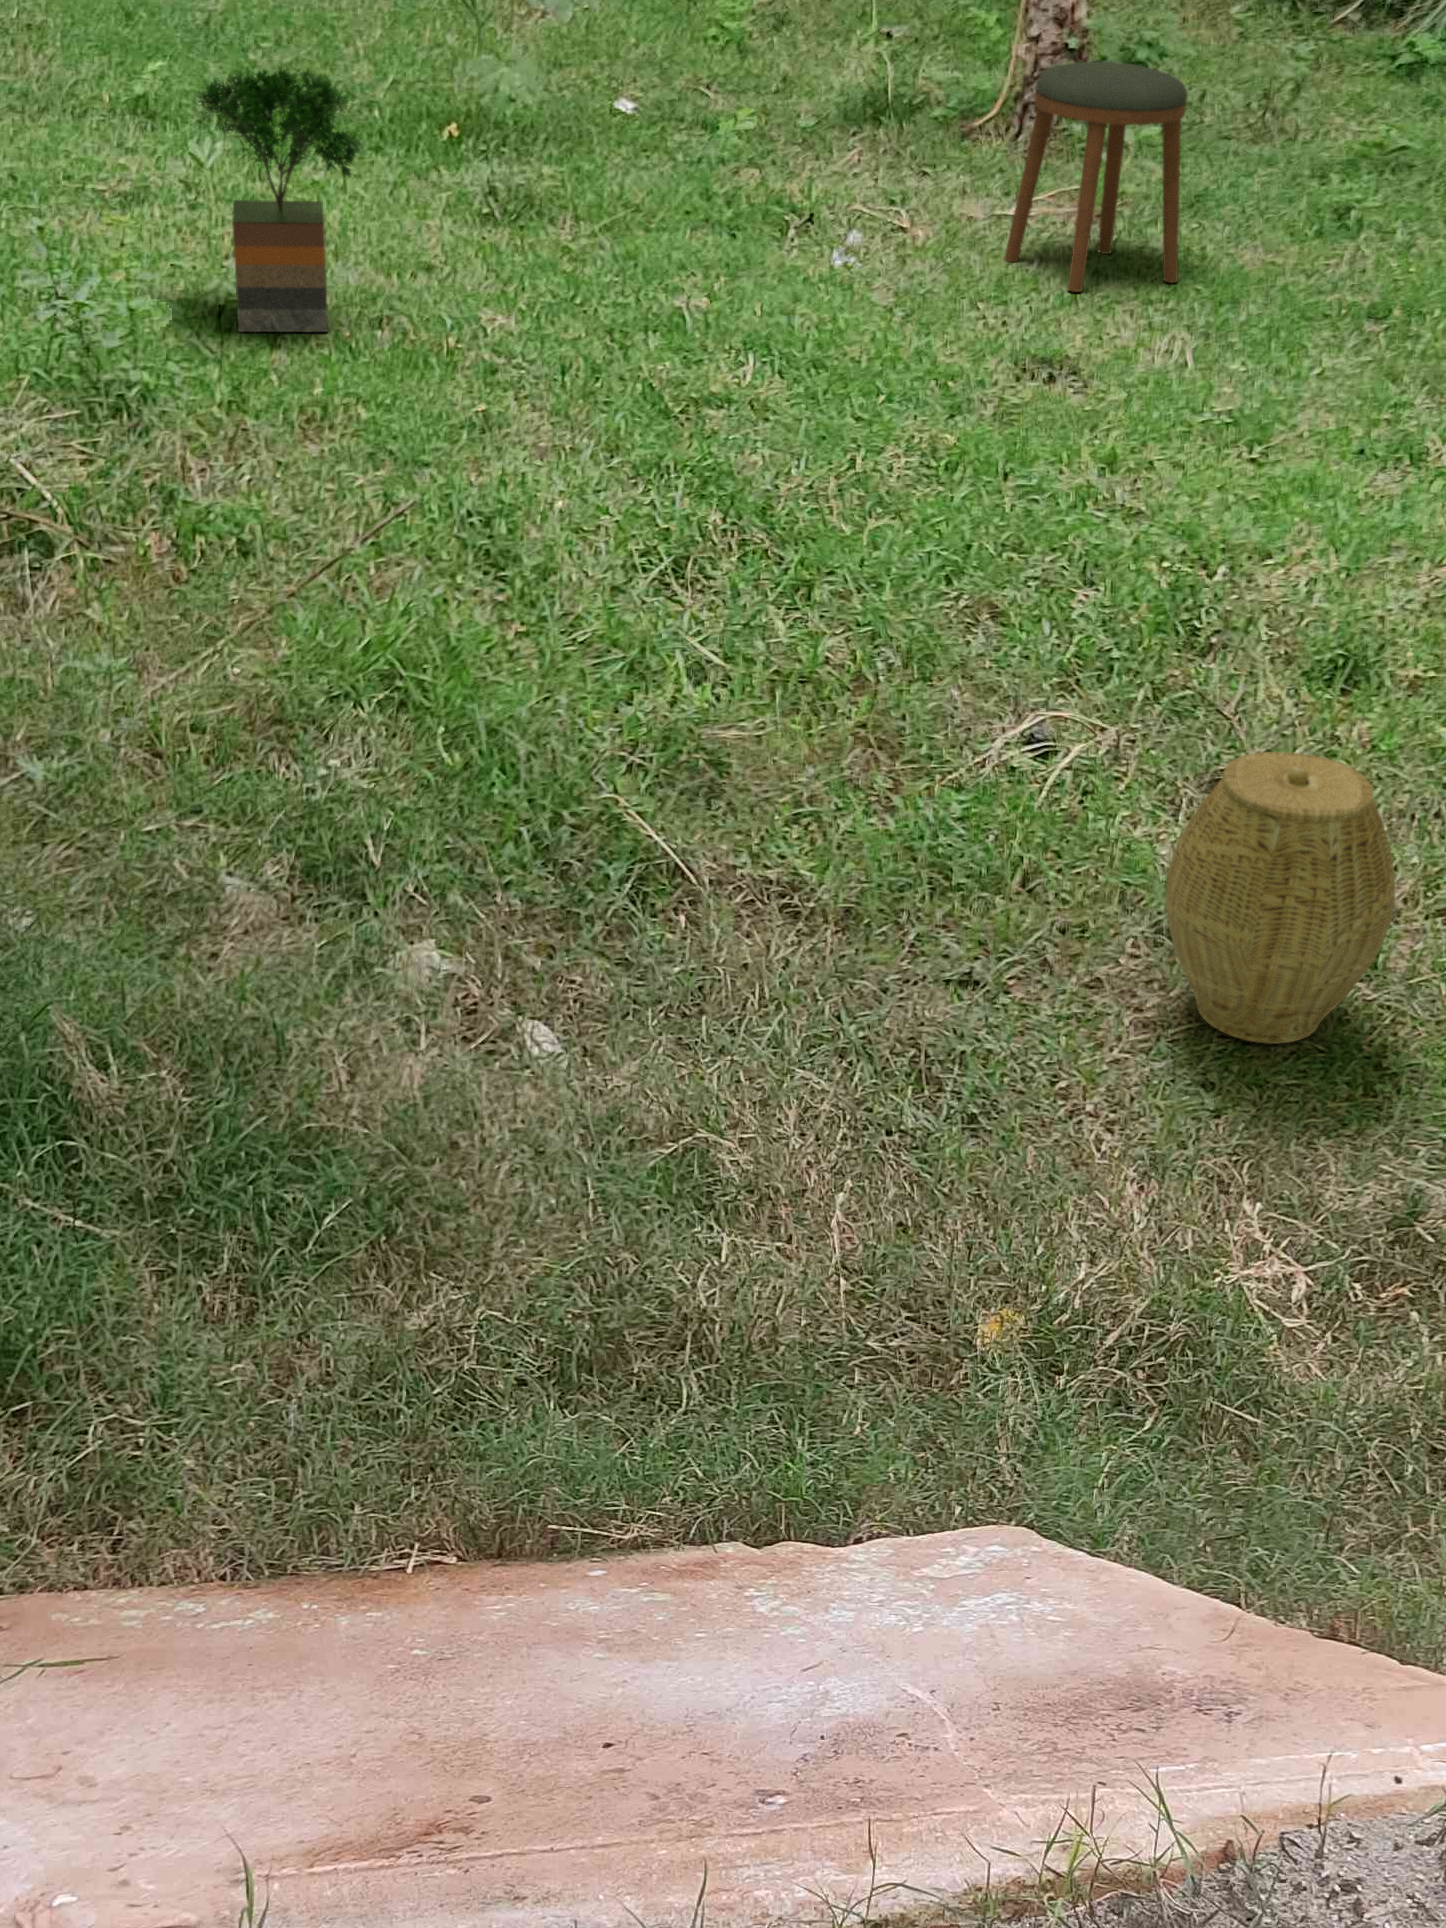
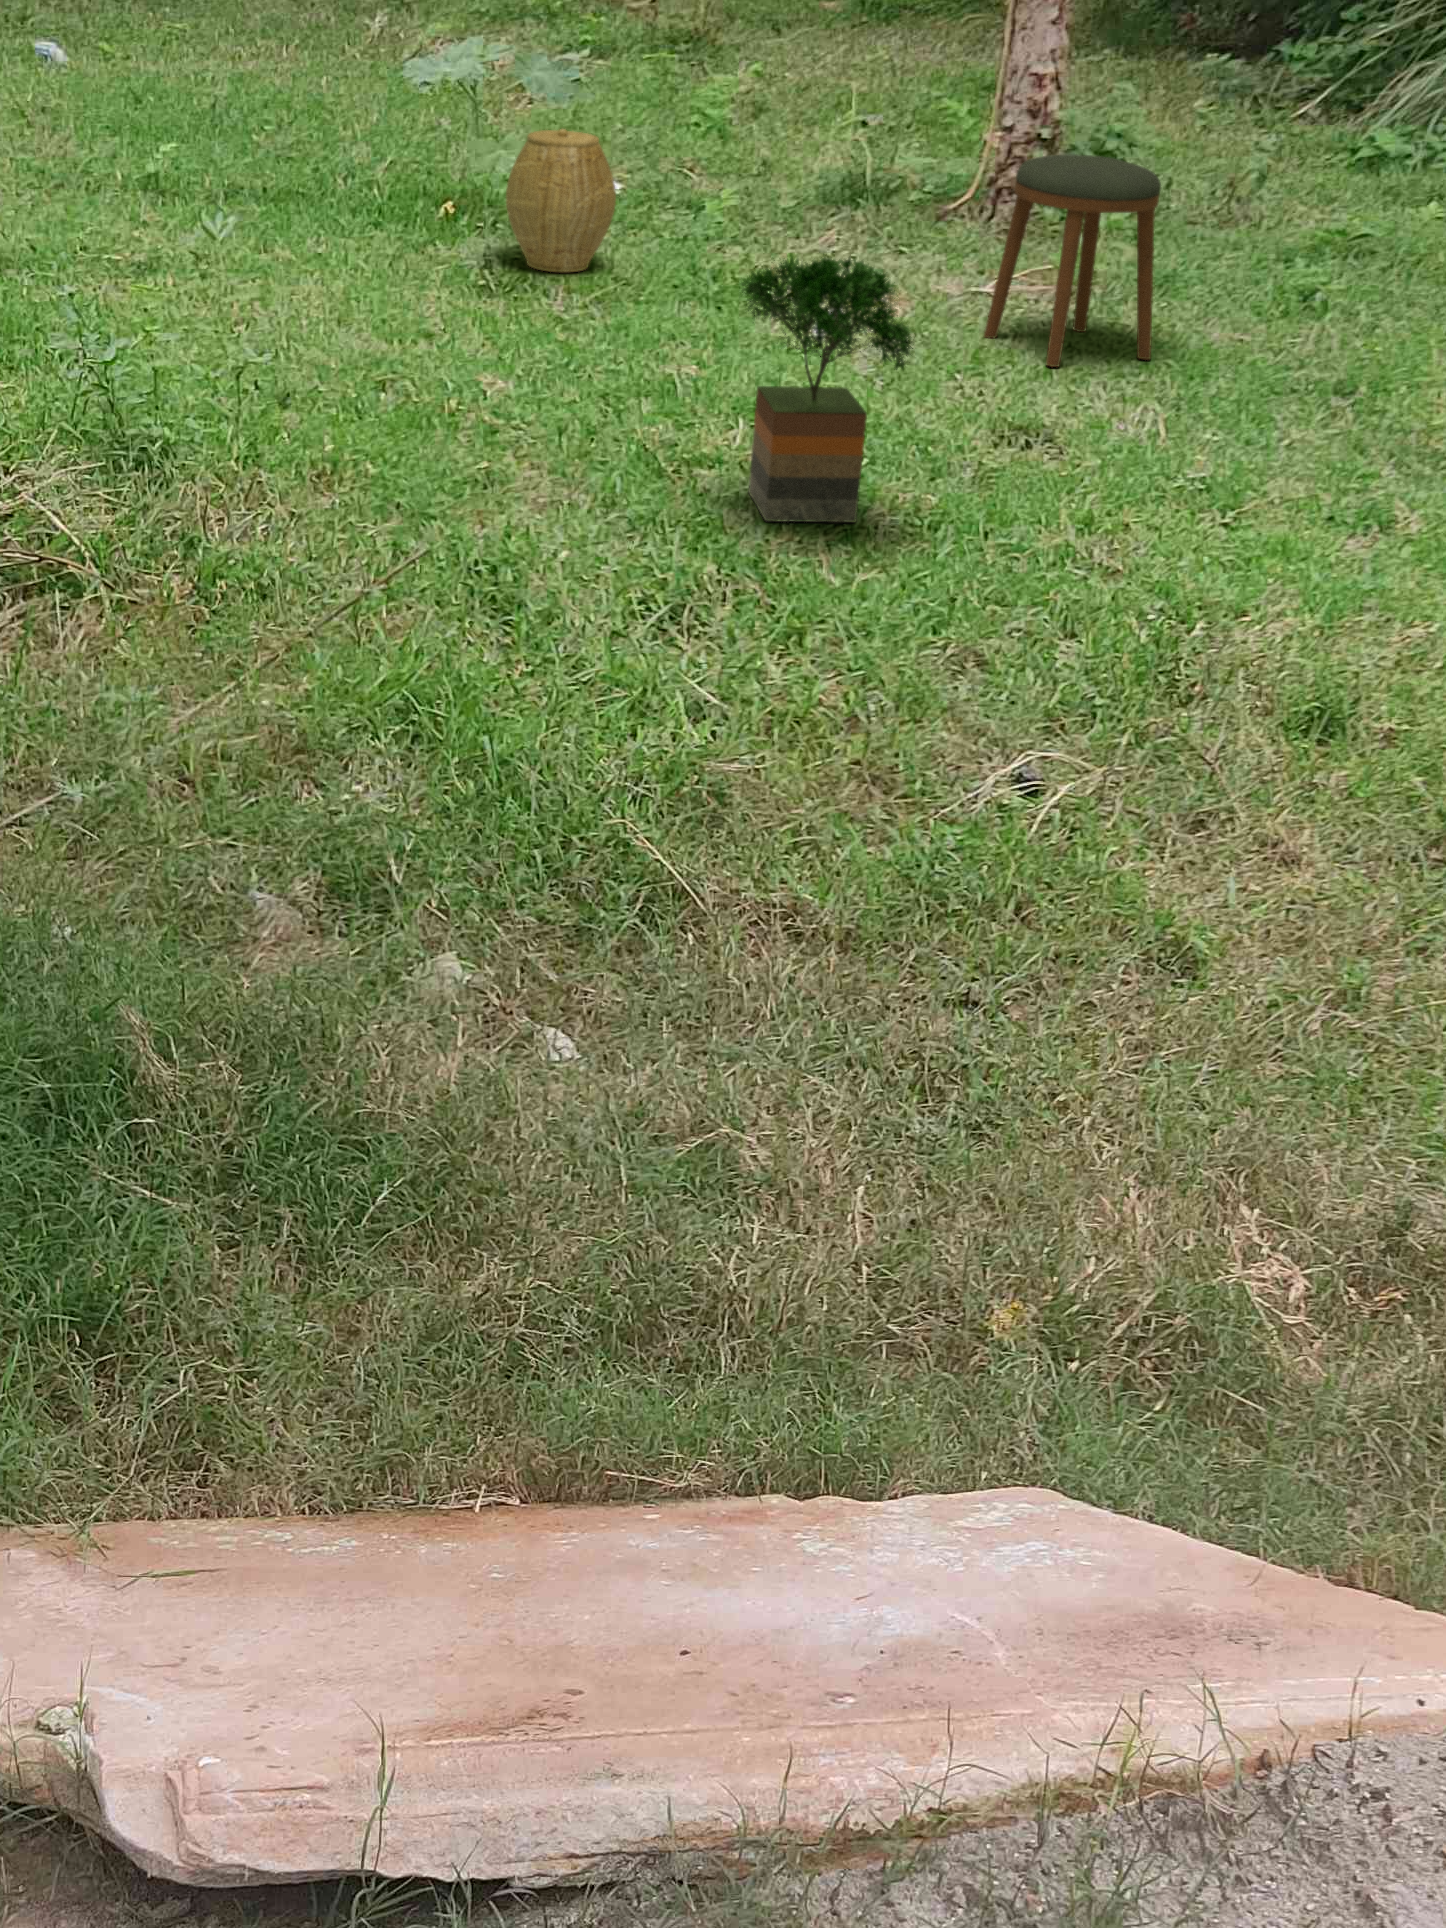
potted tree: present [195,66,363,332] -> present [741,256,914,522]
woven basket: present [1165,752,1395,1044] -> present [506,129,616,272]

